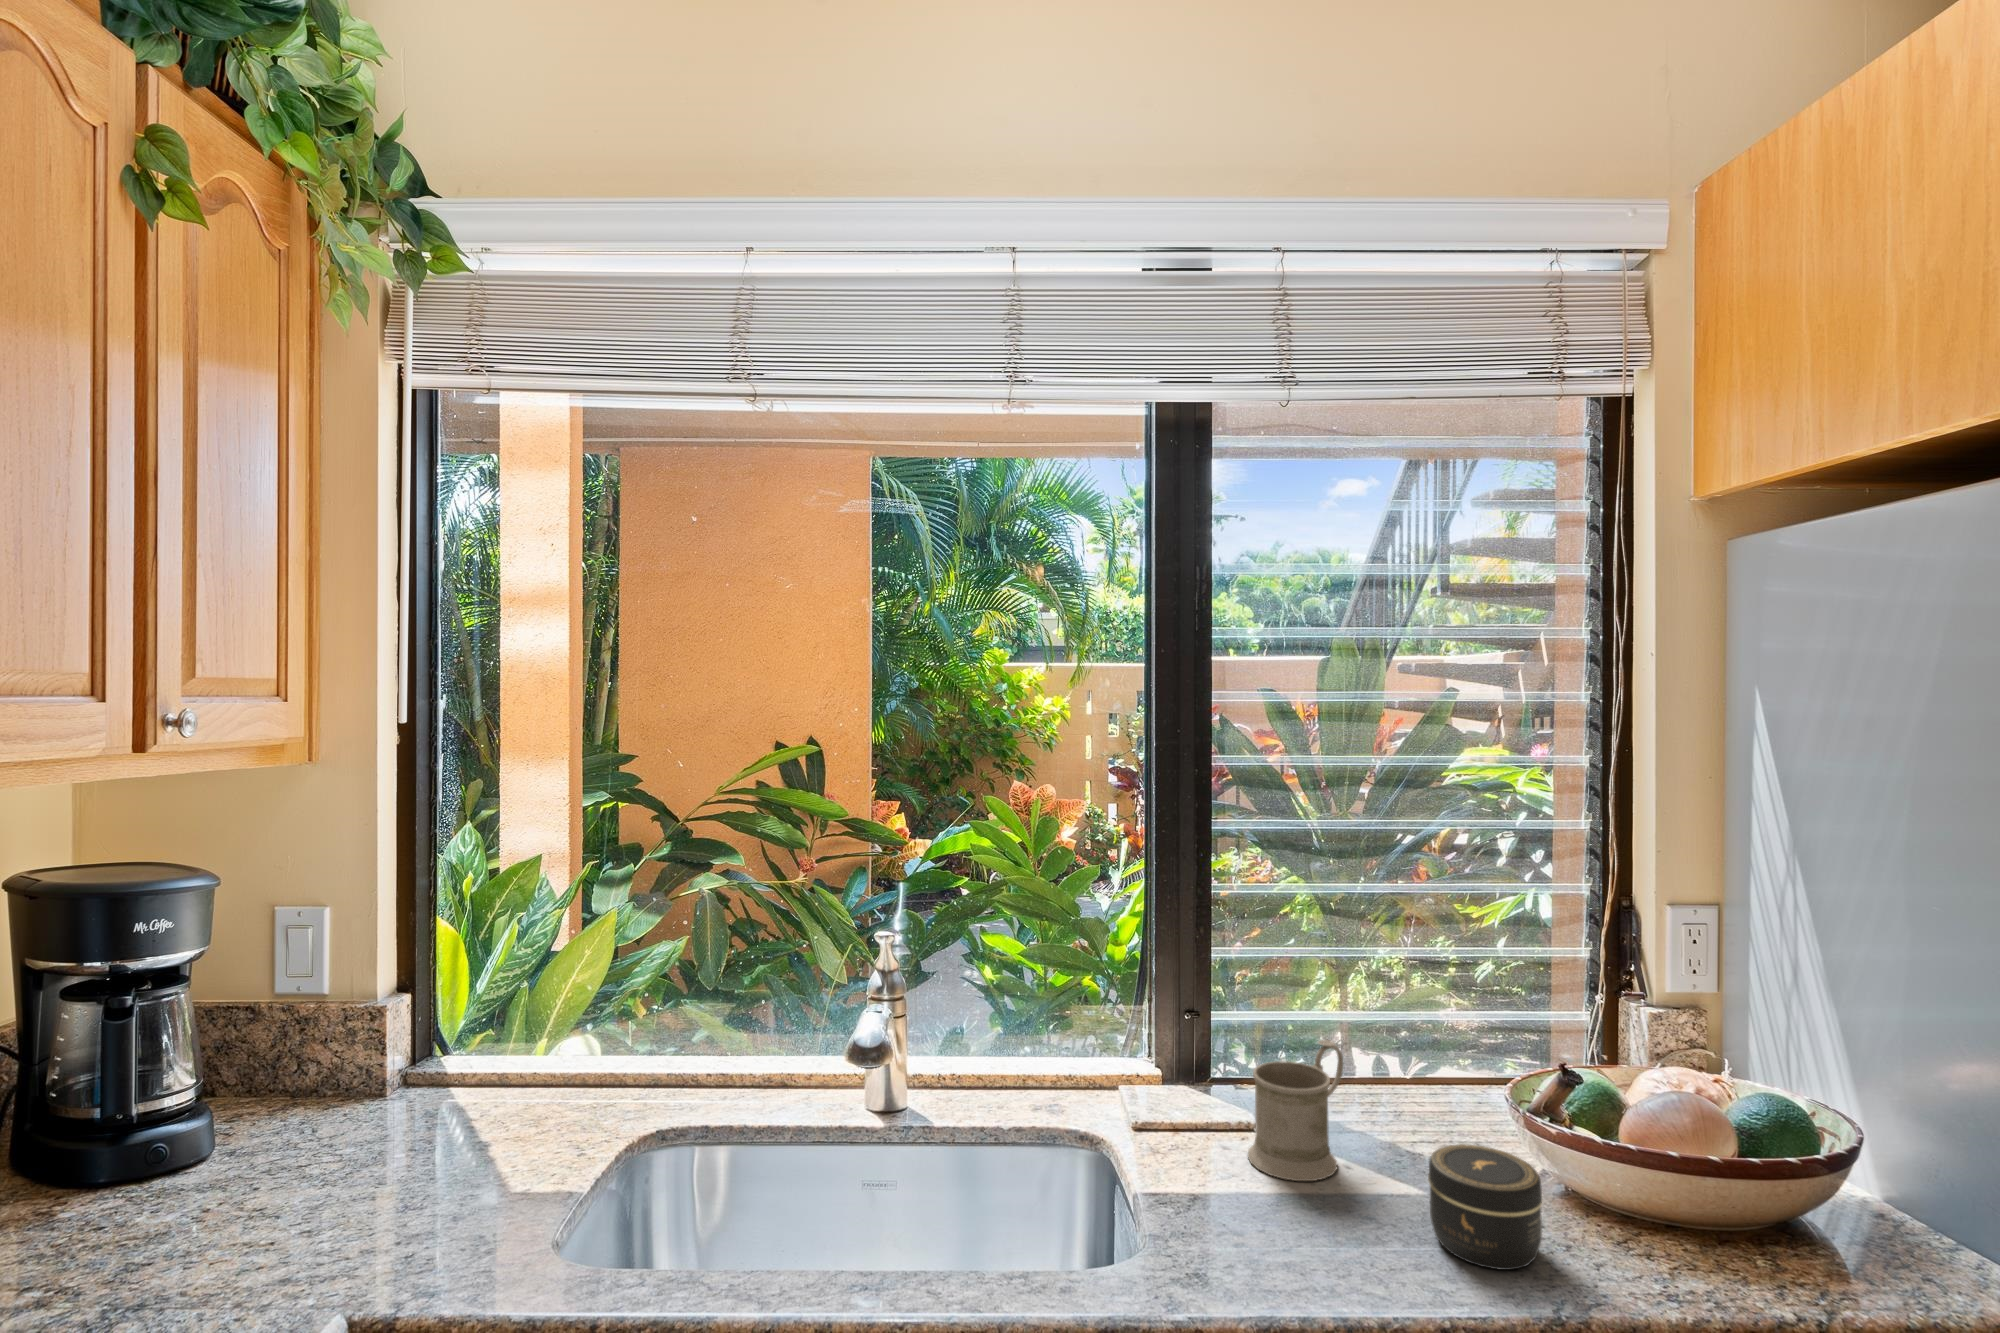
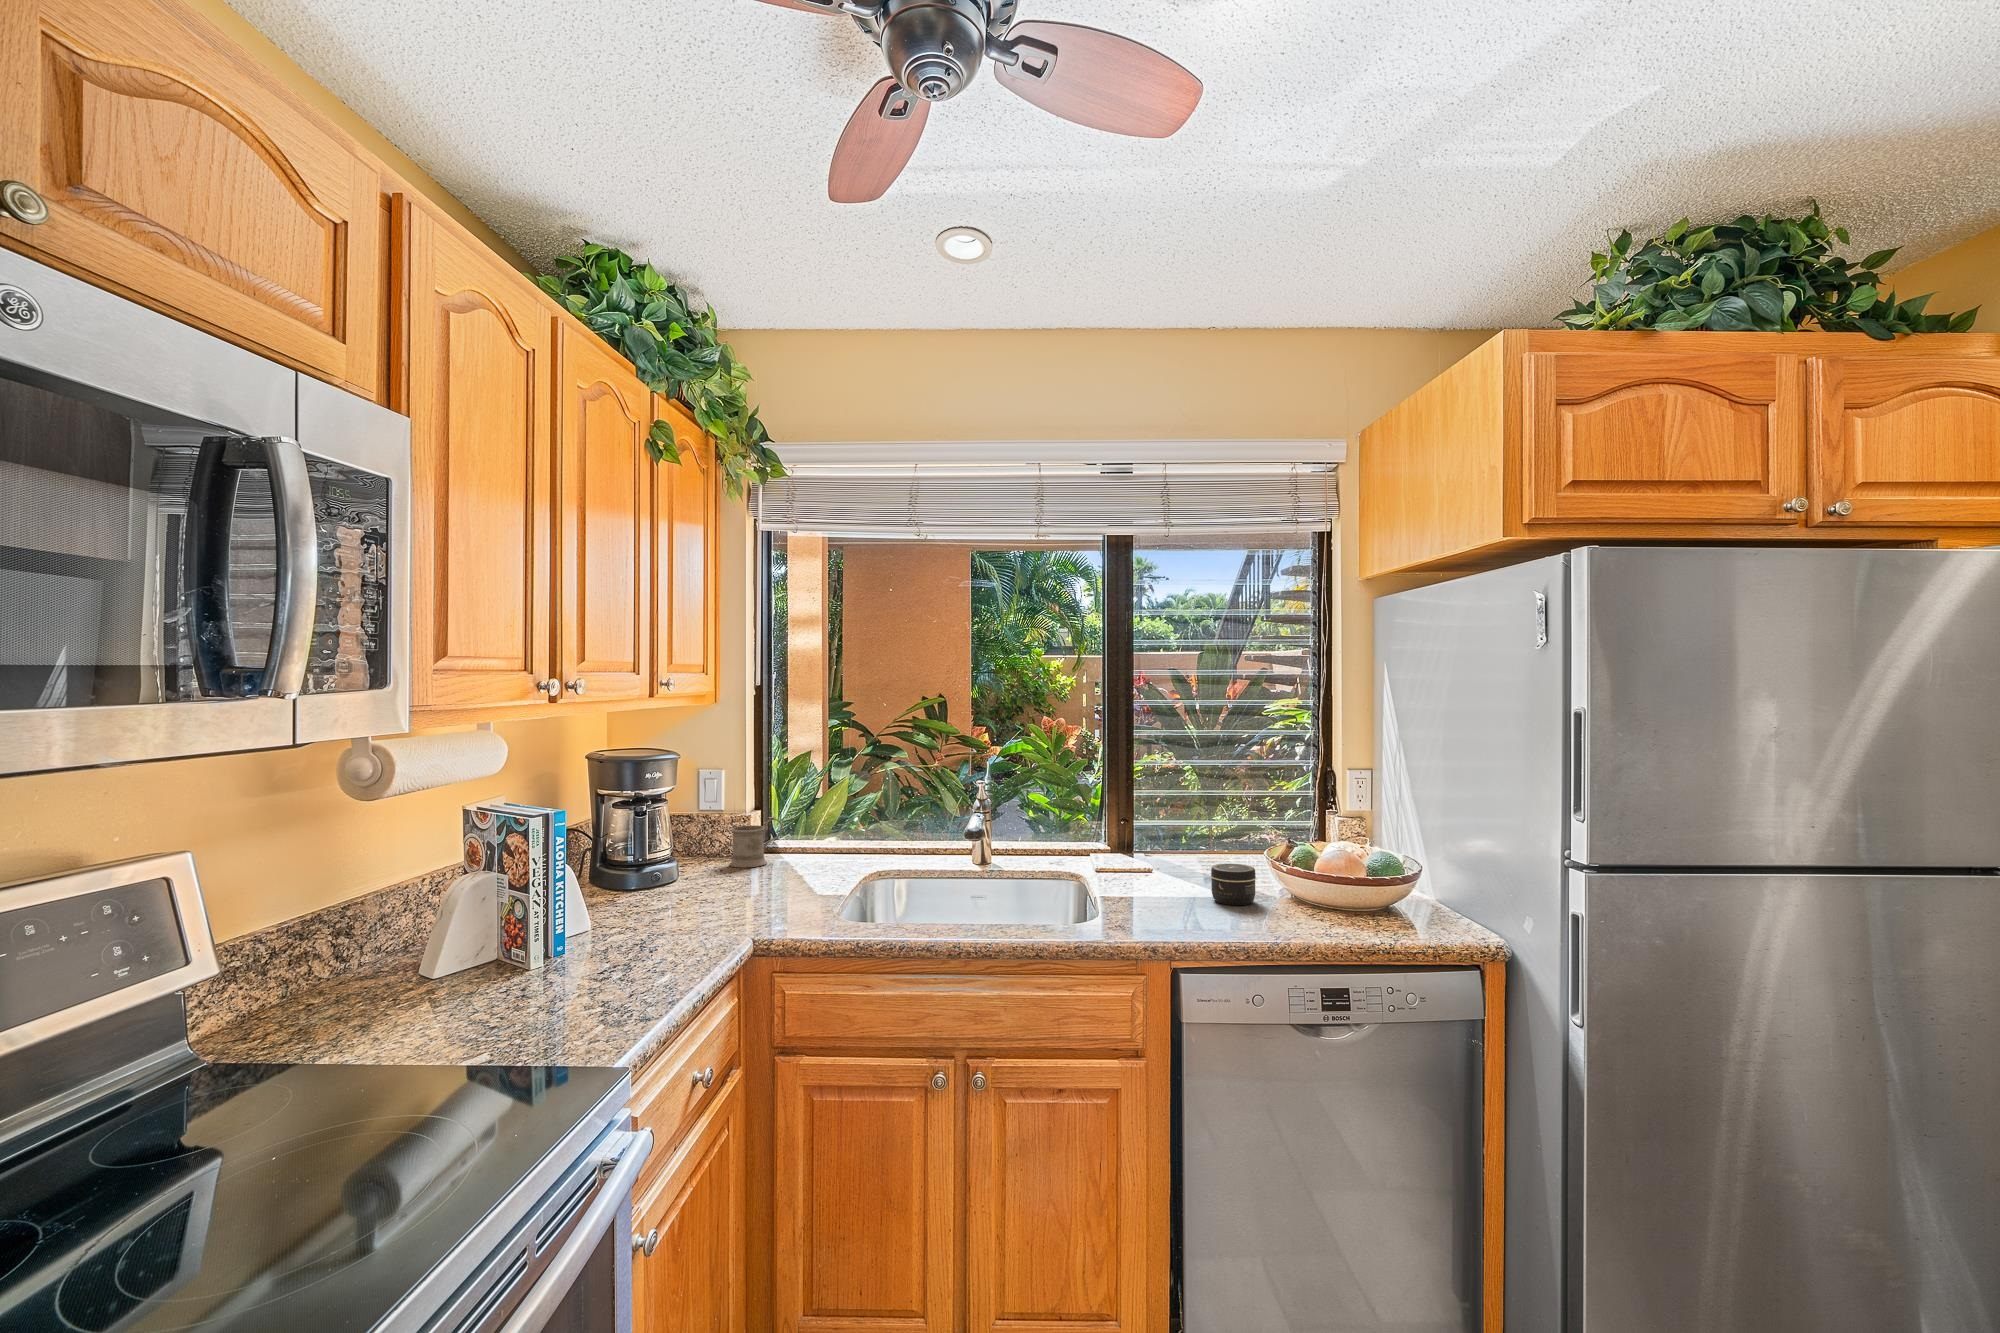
mug: present [1248,1040,1343,1181] -> present [729,817,783,868]

